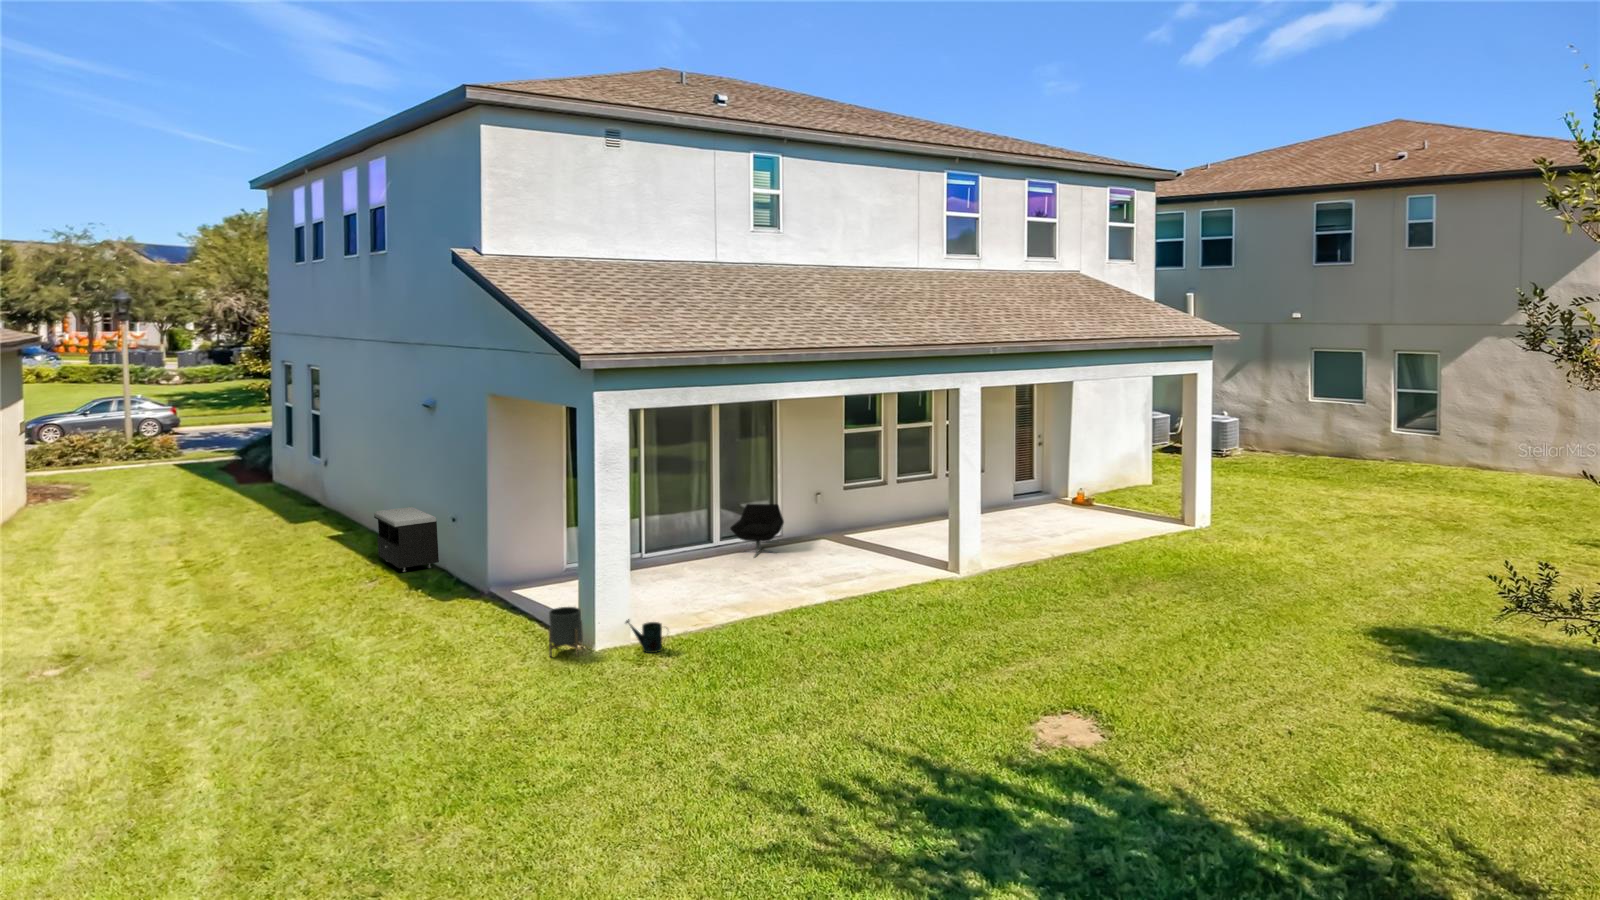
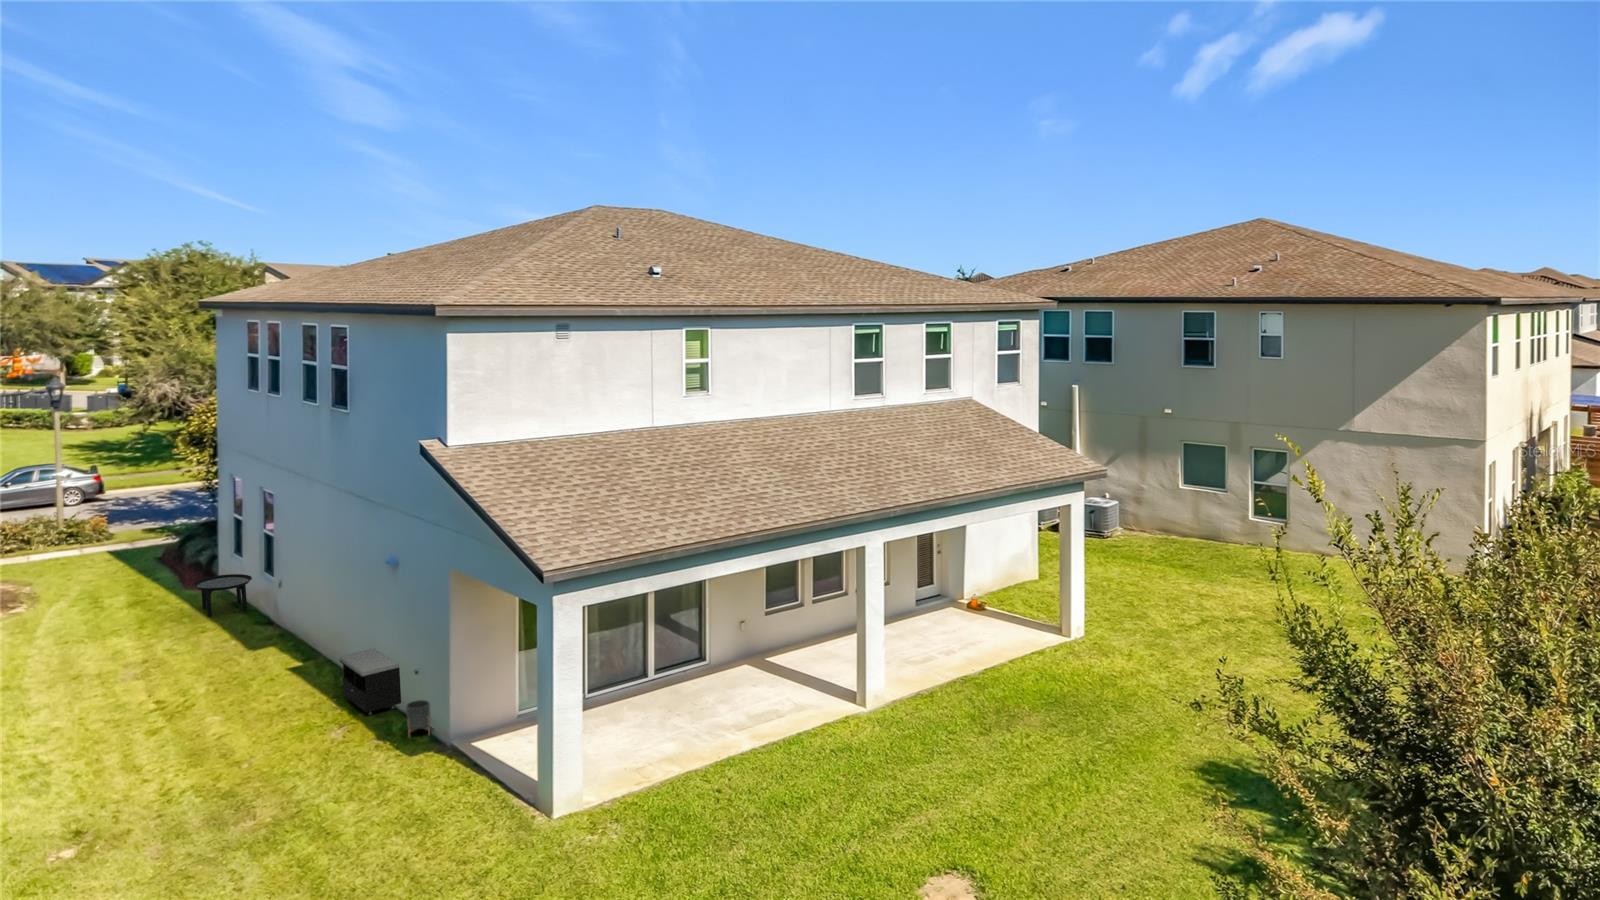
round table: none [241,464,302,504] -> present [193,574,252,617]
lounge chair: present [730,504,784,557] -> none [664,635,712,689]
planter: present [549,607,583,657] -> present [406,700,430,737]
watering can: present [626,619,662,653] -> none [580,787,619,817]

